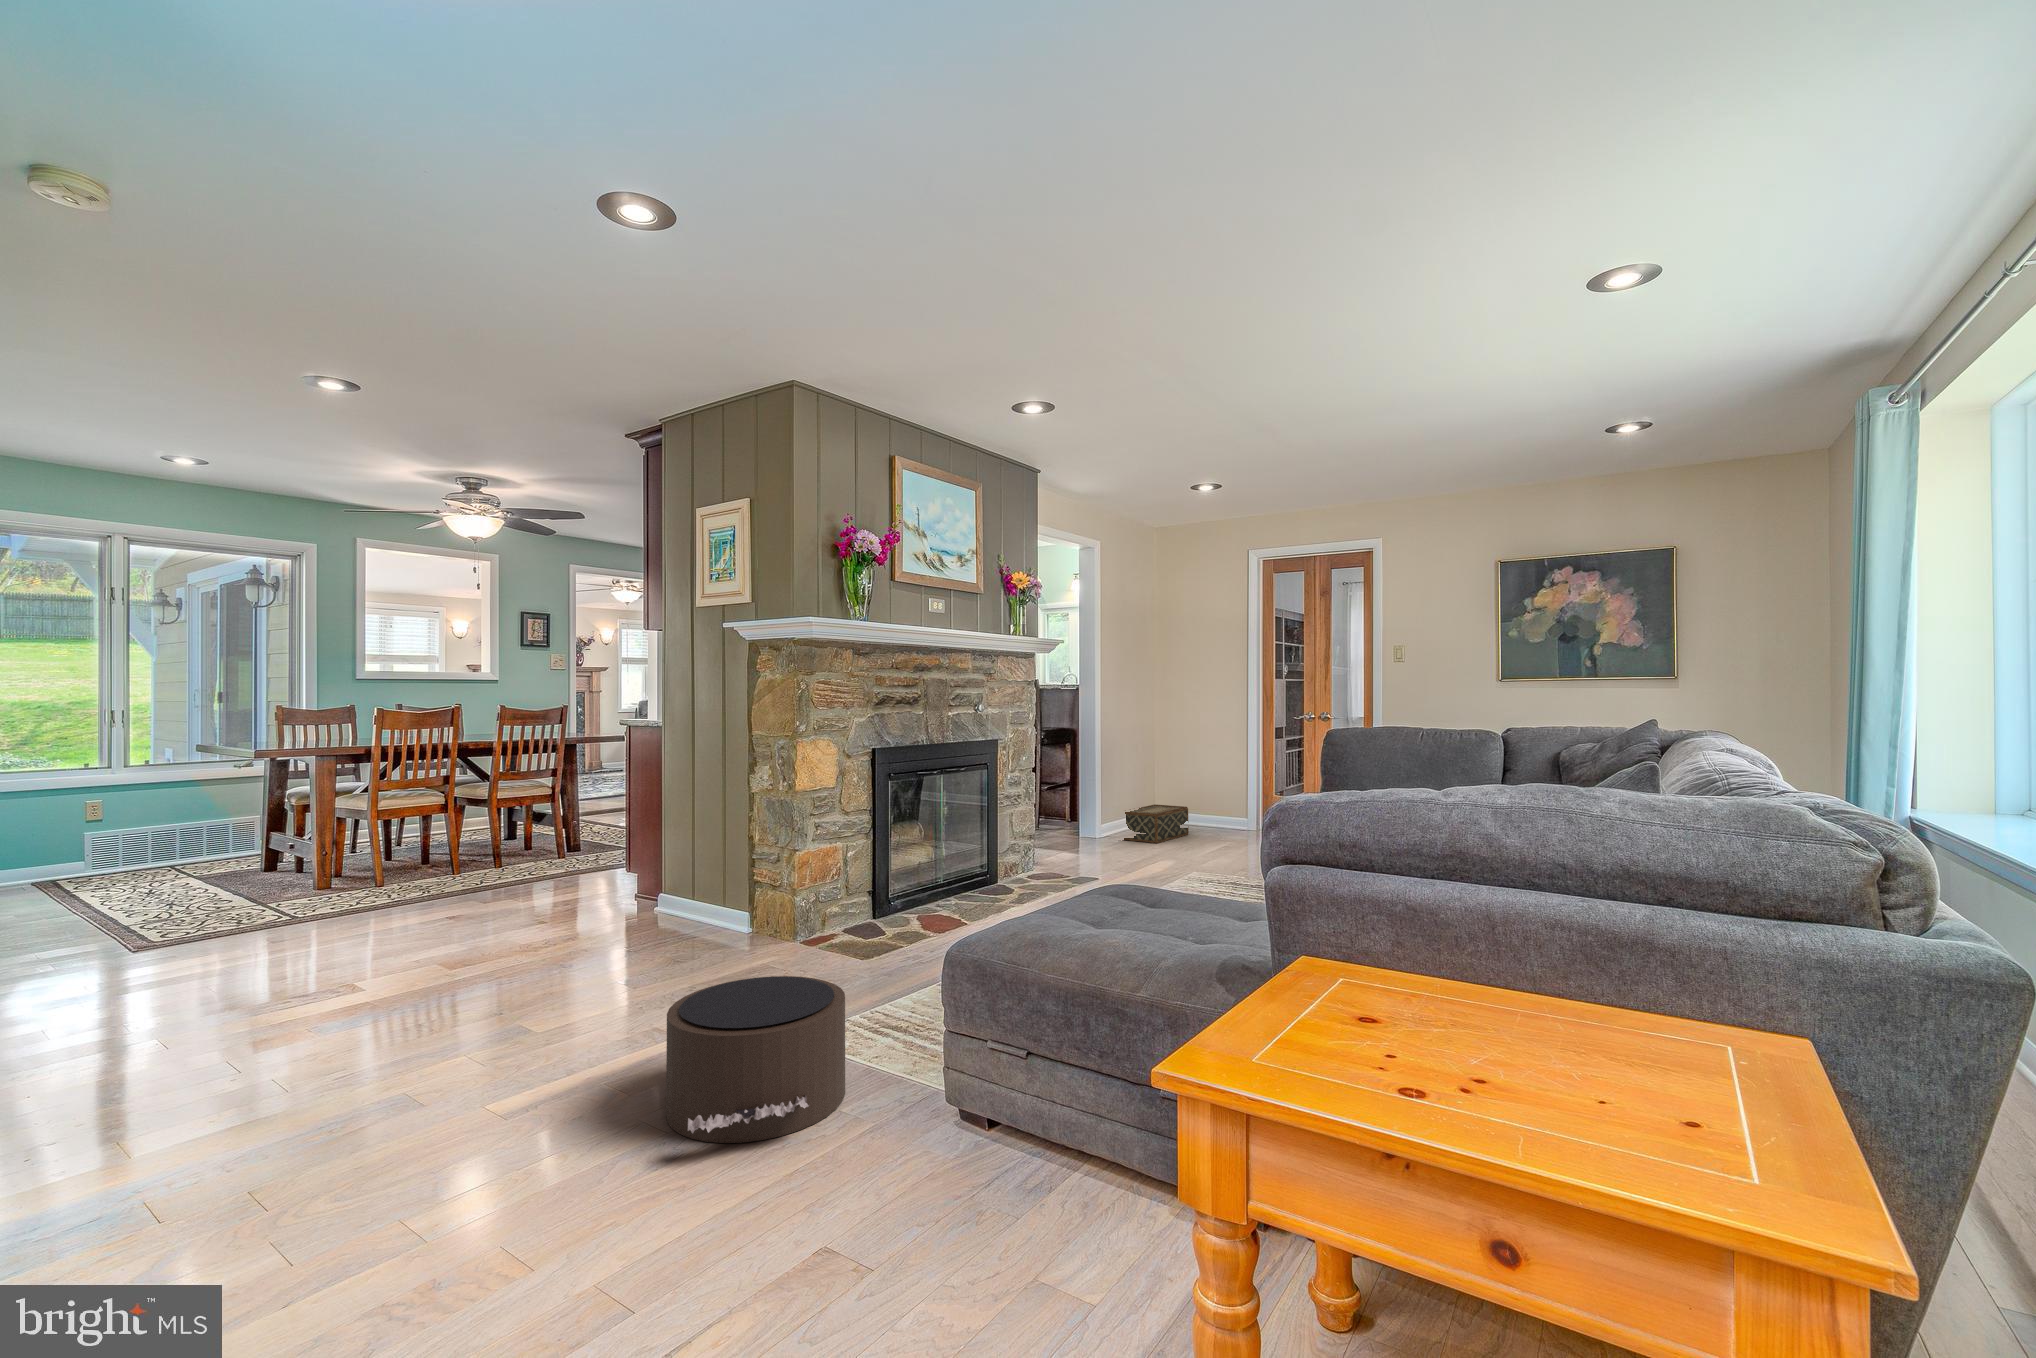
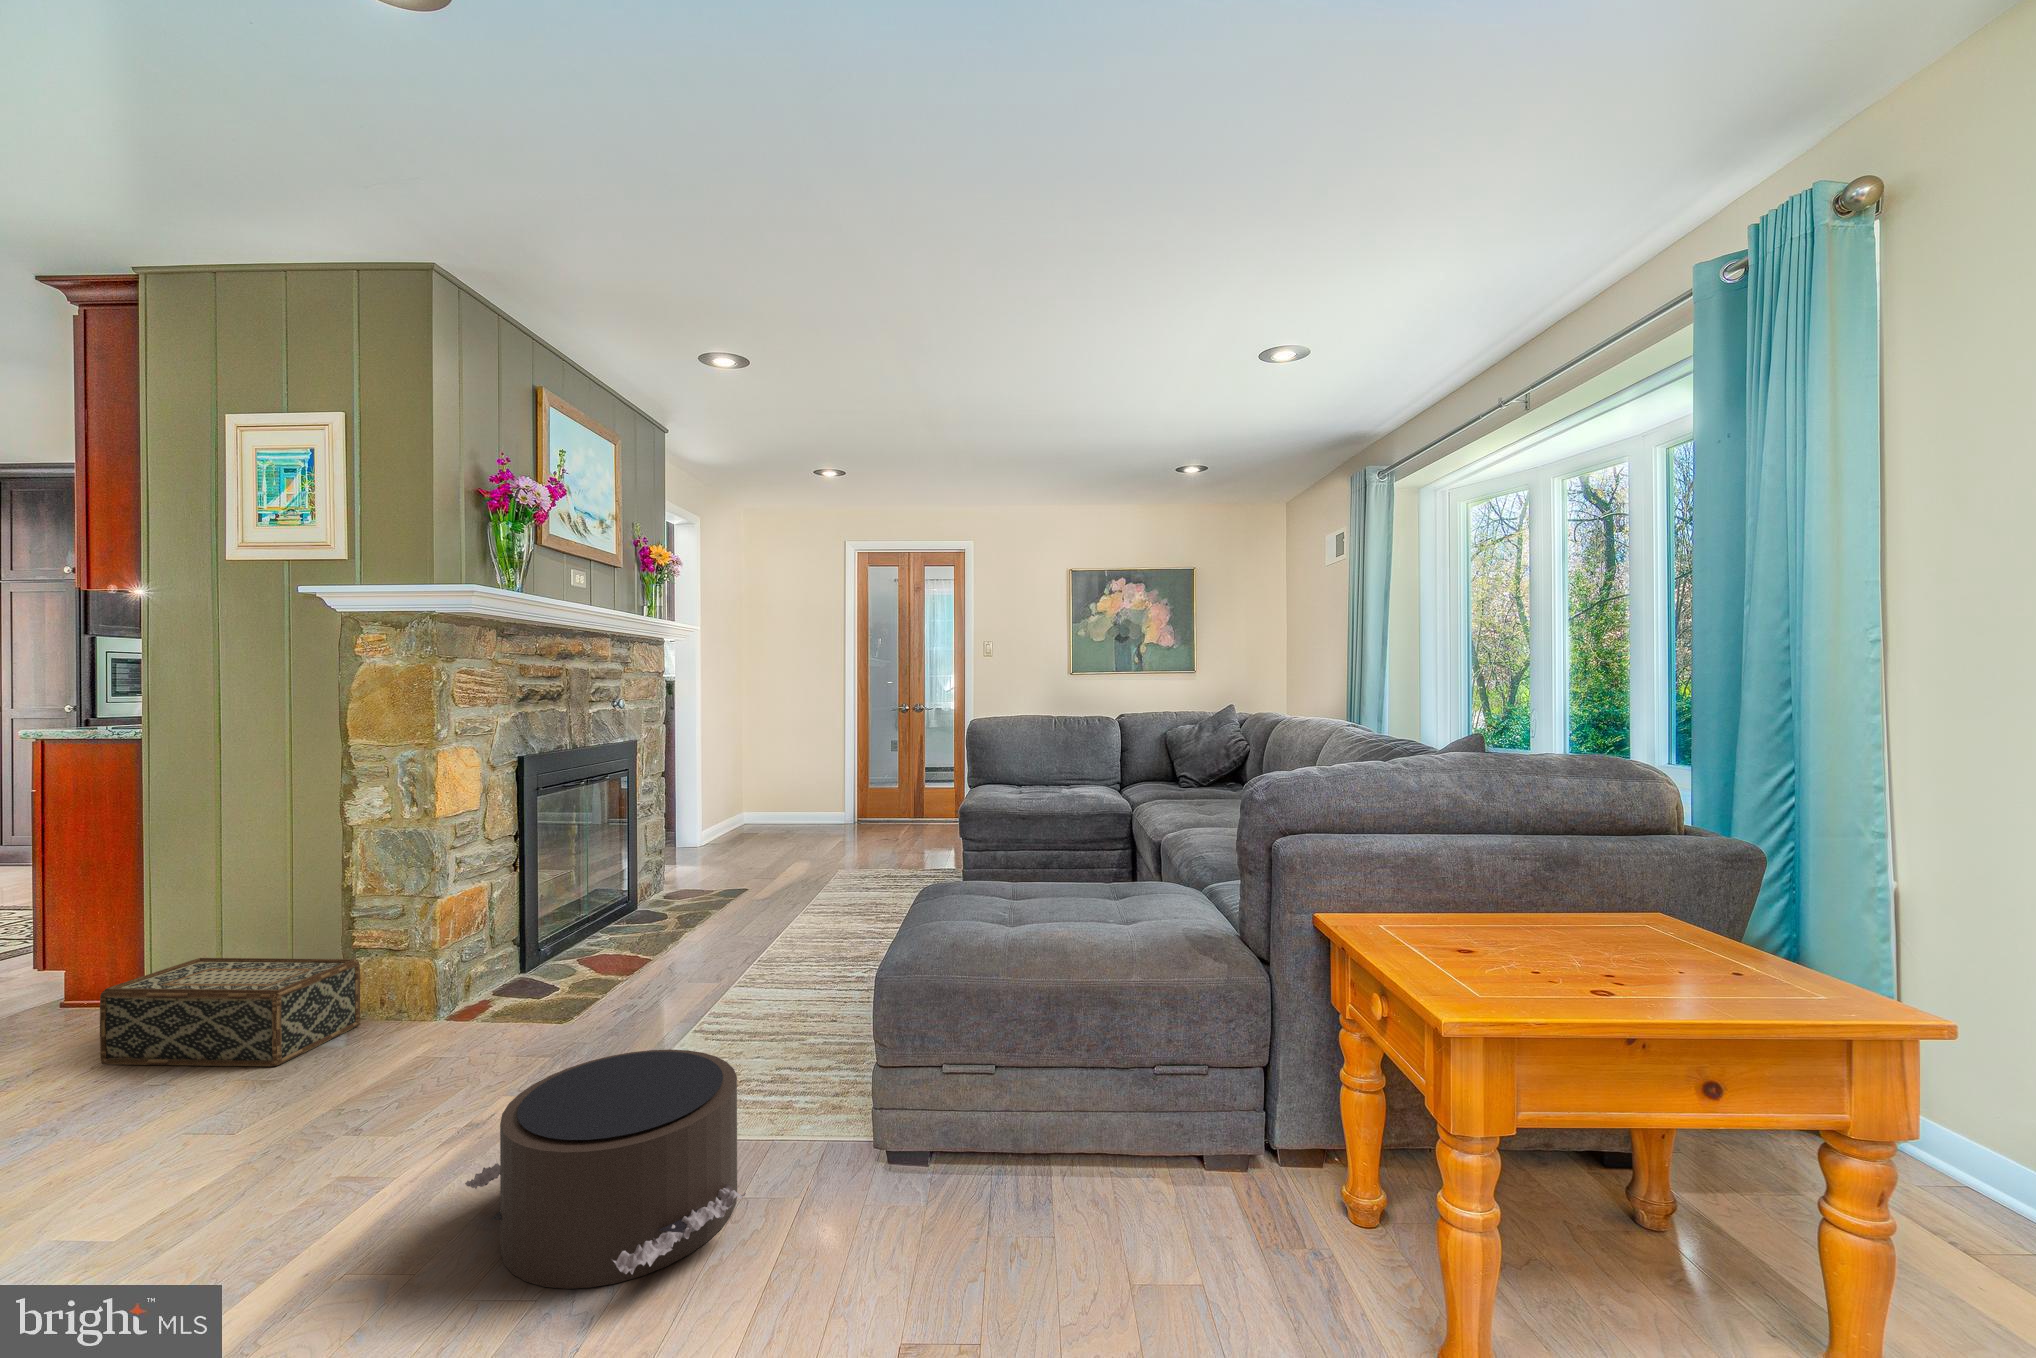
woven basket: present [1124,805,1189,843] -> present [100,958,360,1066]

